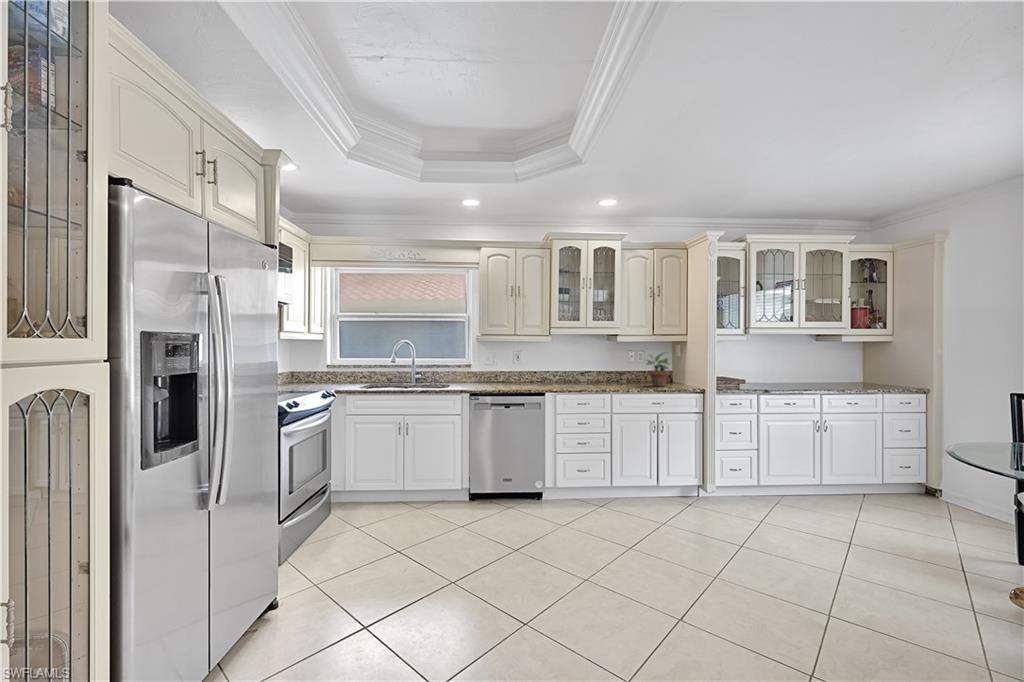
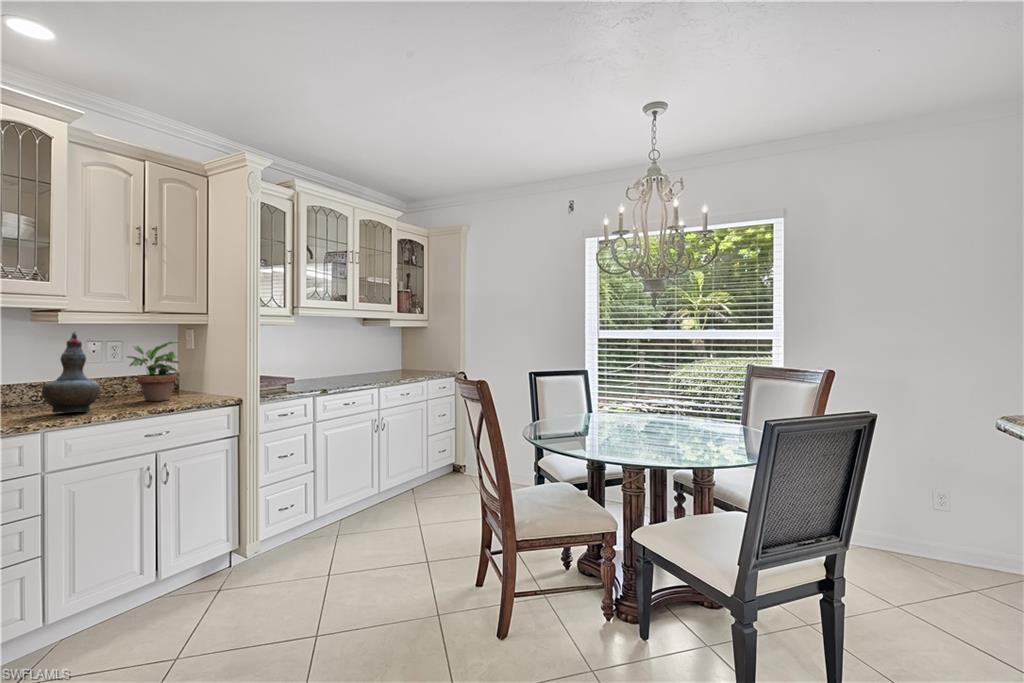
decorative vase: none [608,346,631,387] -> present [42,332,100,413]

